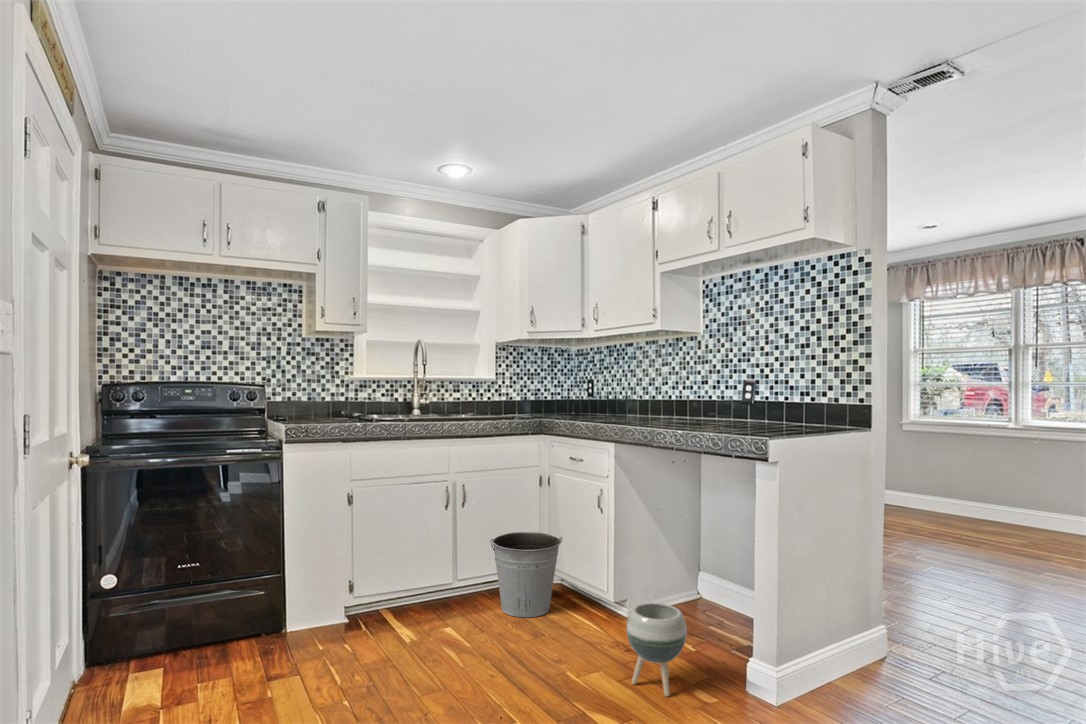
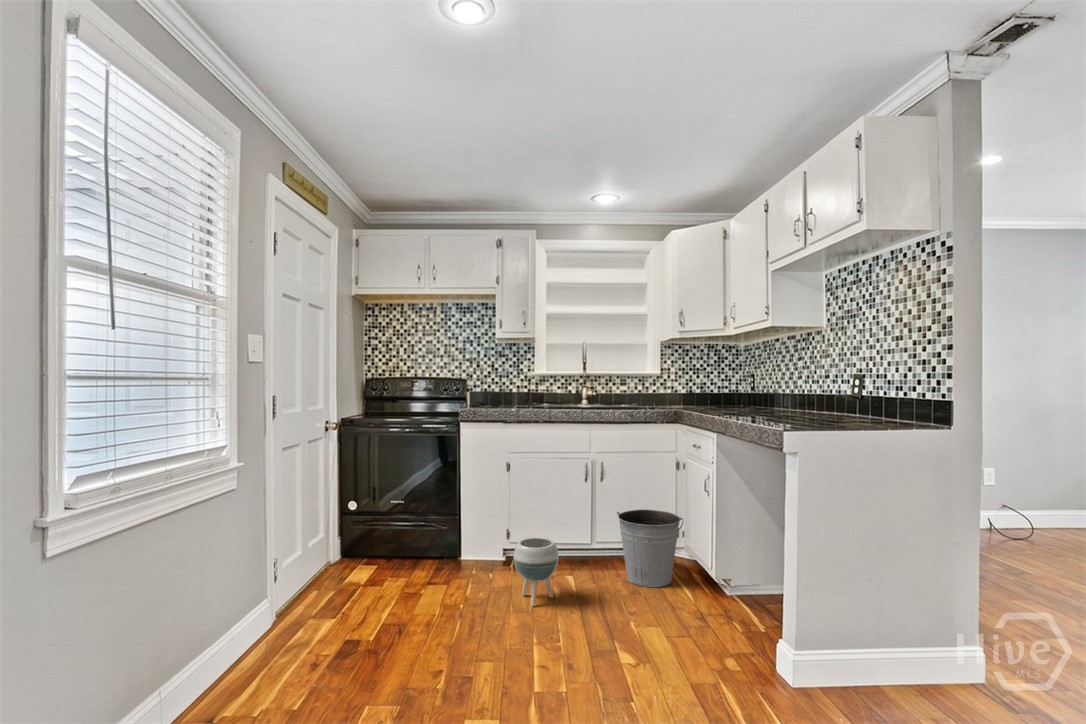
planter: present [627,603,687,696] -> present [514,537,558,606]

